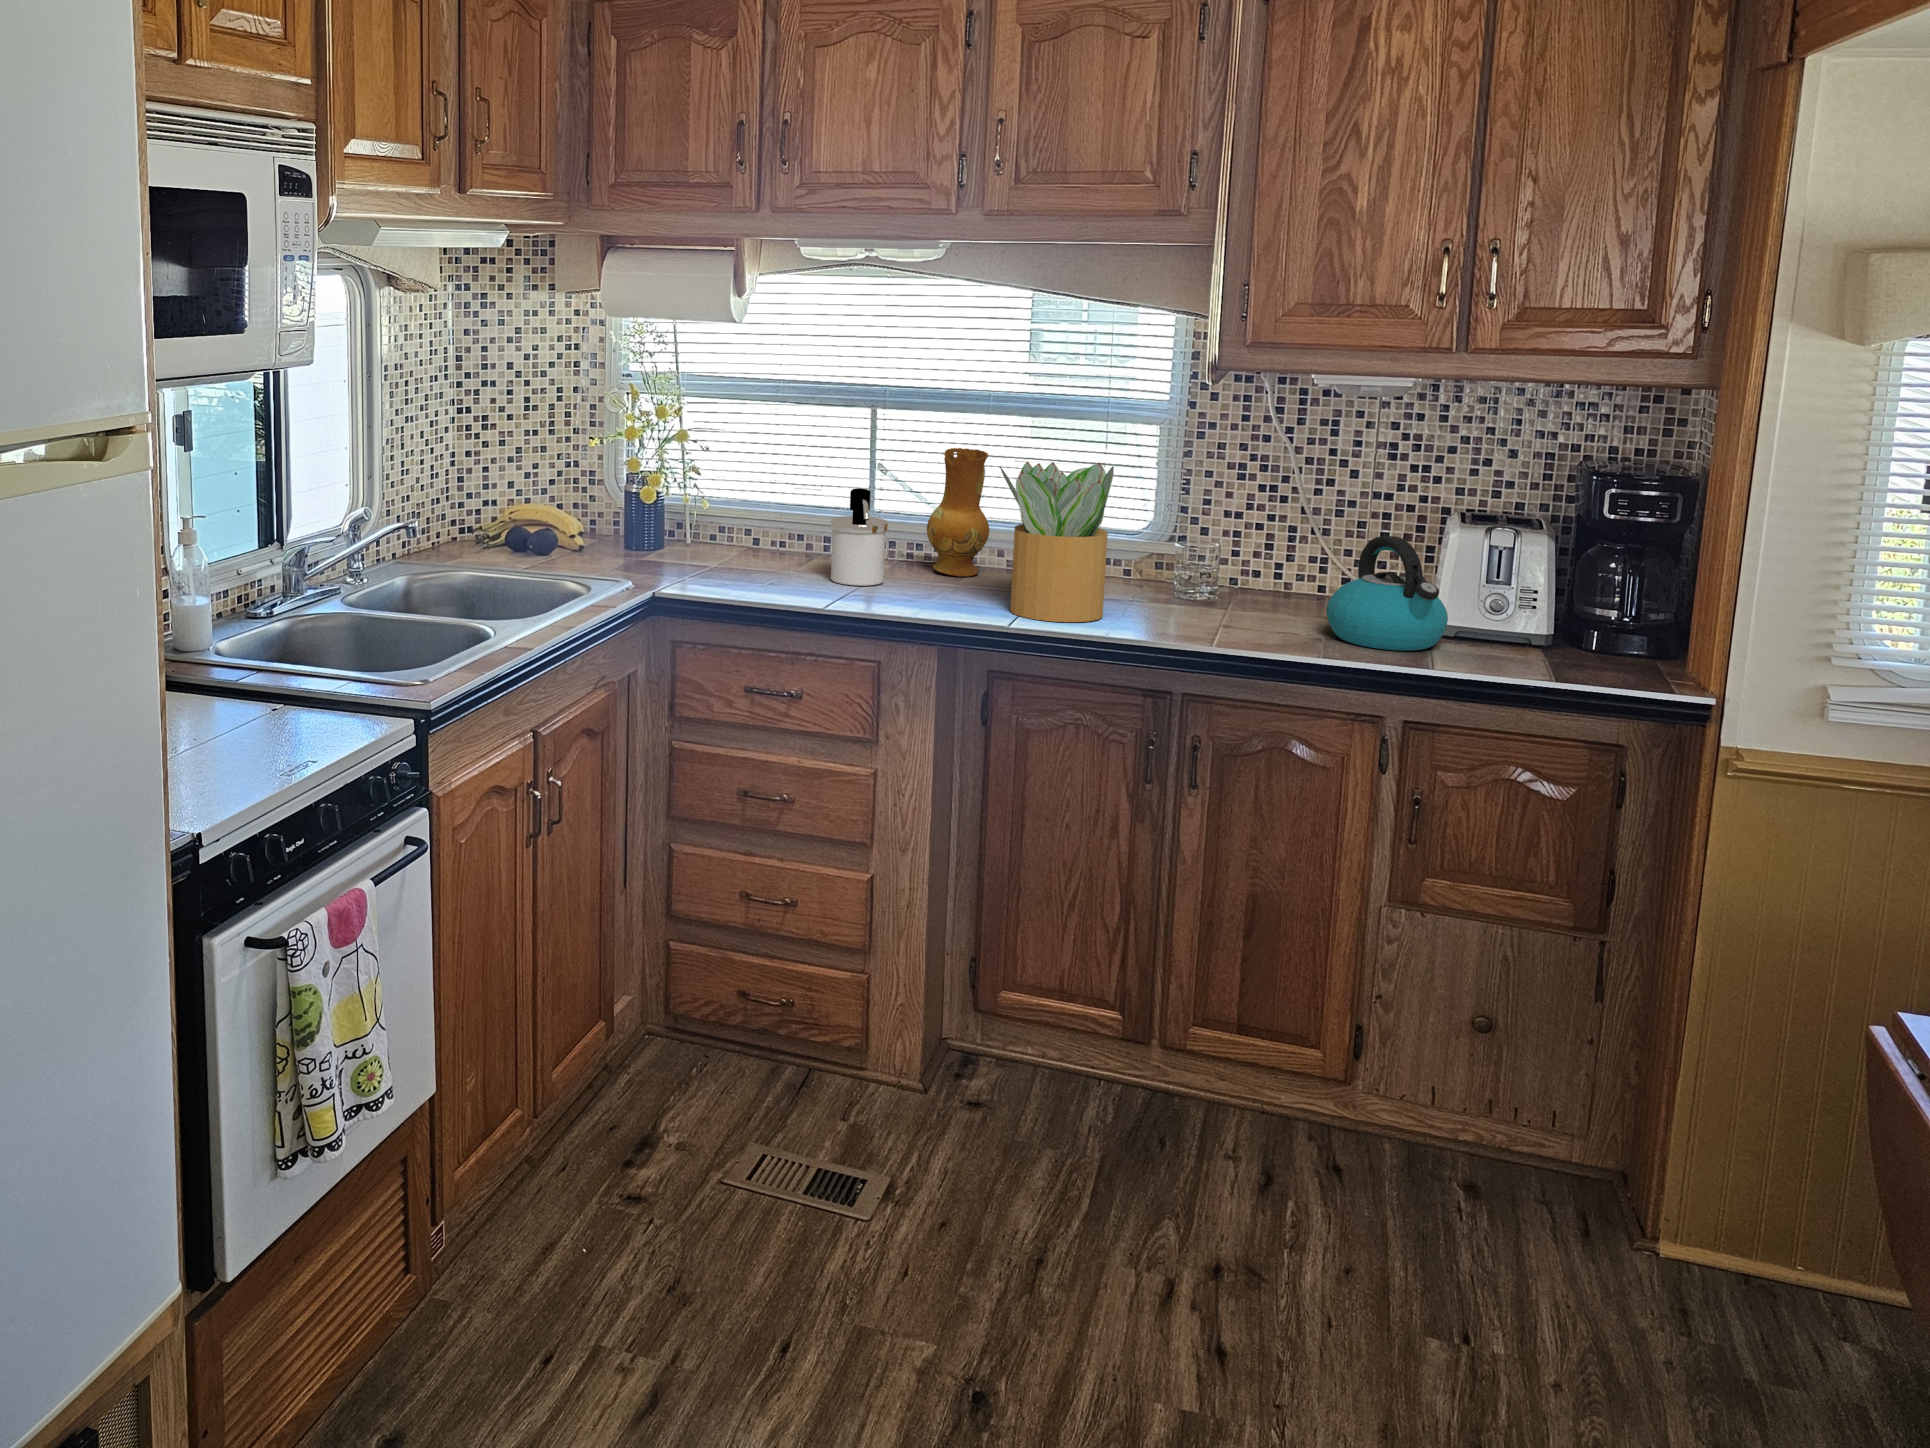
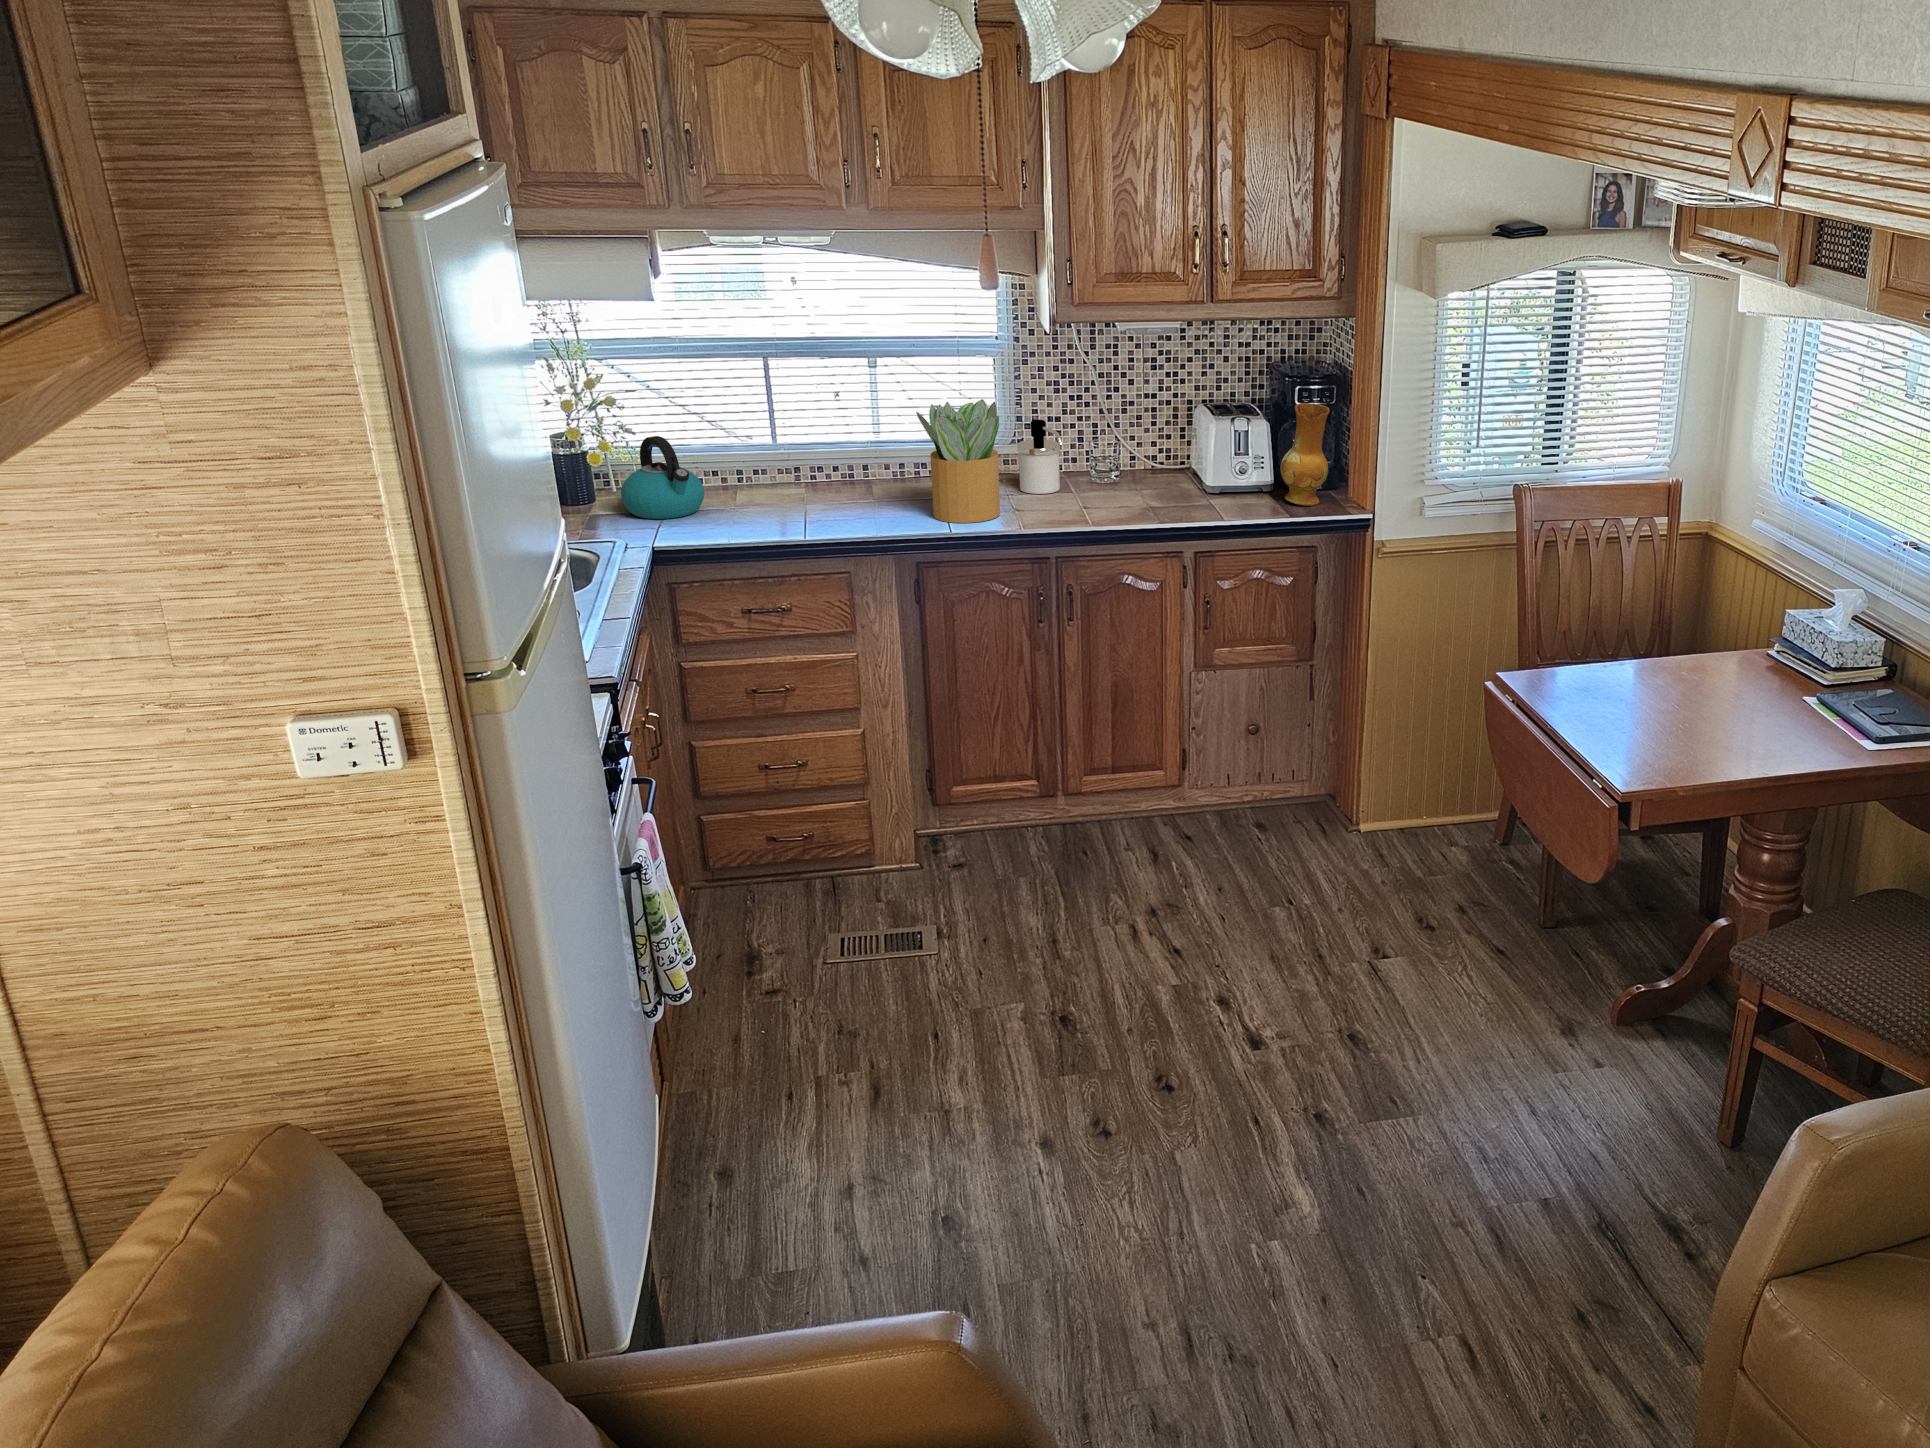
ceramic jug: present [927,448,989,577] -> present [1280,403,1329,506]
soap dispenser: present [830,488,888,586] -> present [1017,419,1062,494]
kettle: present [1326,536,1448,651] -> present [621,436,704,519]

